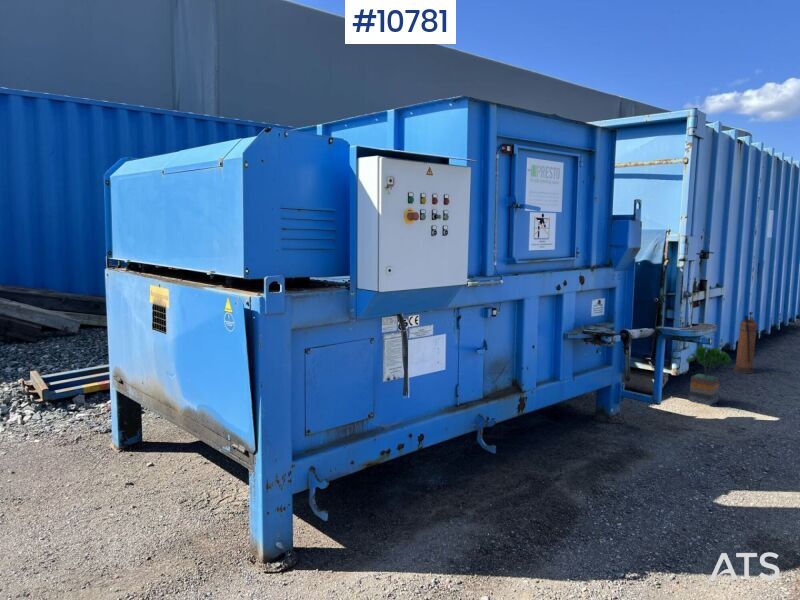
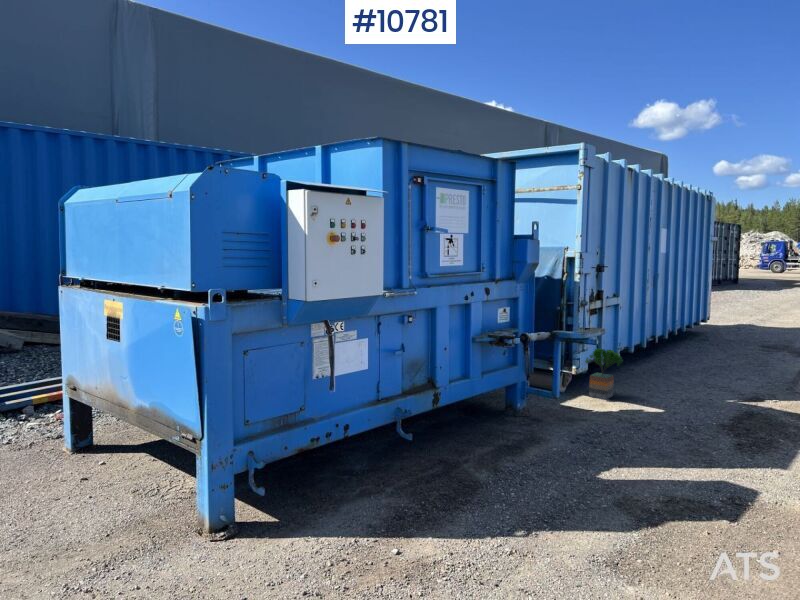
fire extinguisher: present [733,312,757,373] -> none [632,319,650,373]

